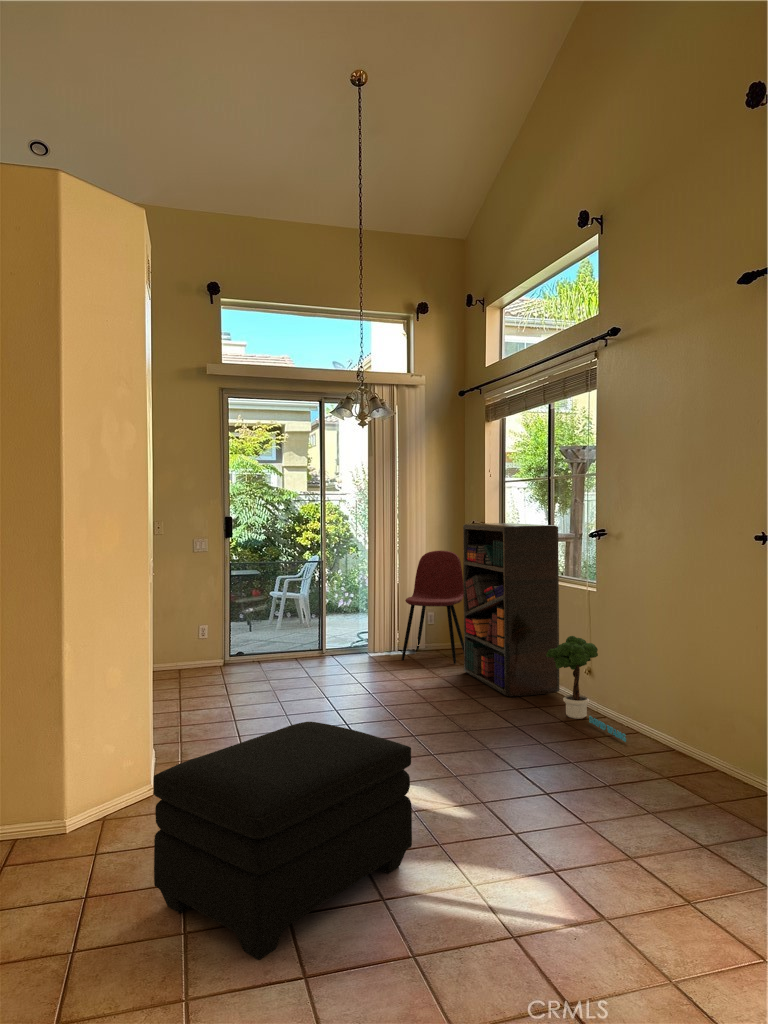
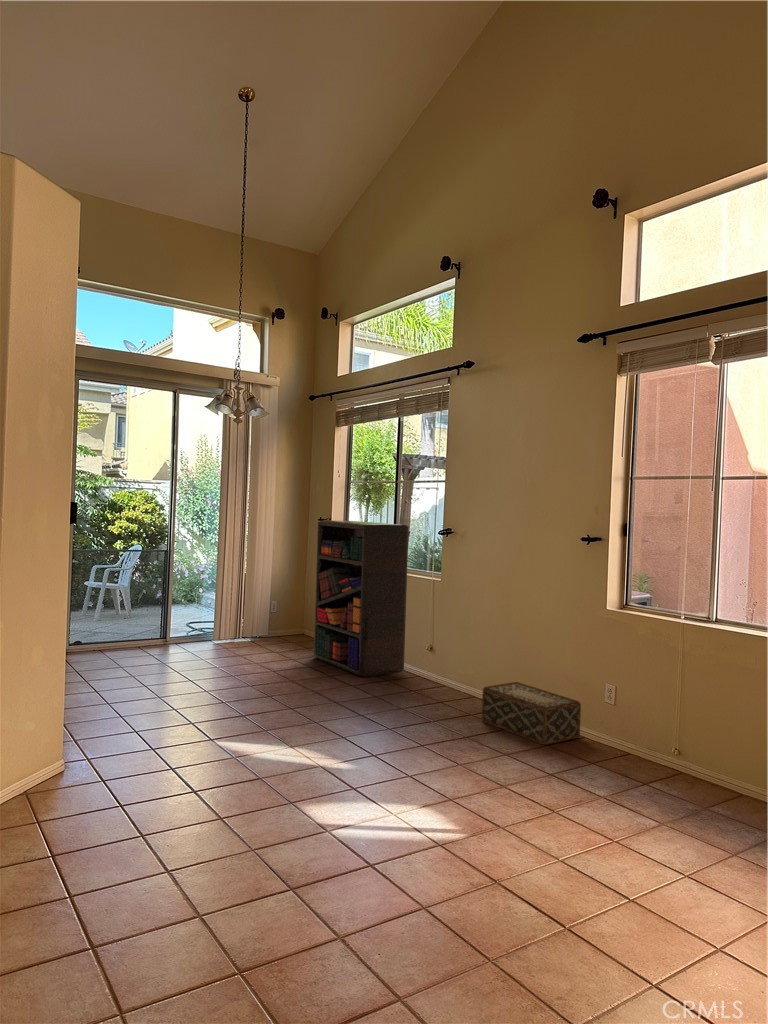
dining chair: present [402,551,464,664] -> none [250,545,307,651]
potted tree: present [546,636,626,742] -> none [401,621,472,708]
woven basket: none [634,714,763,800] -> present [482,682,581,745]
ottoman: present [154,722,412,960] -> none [134,694,343,881]

